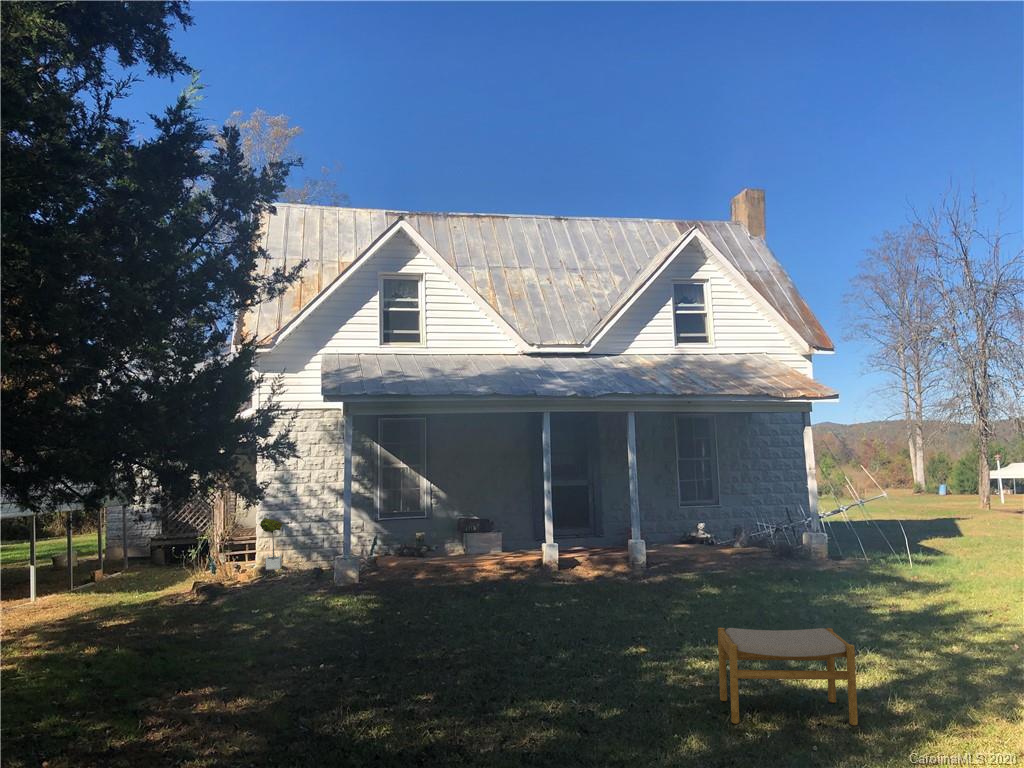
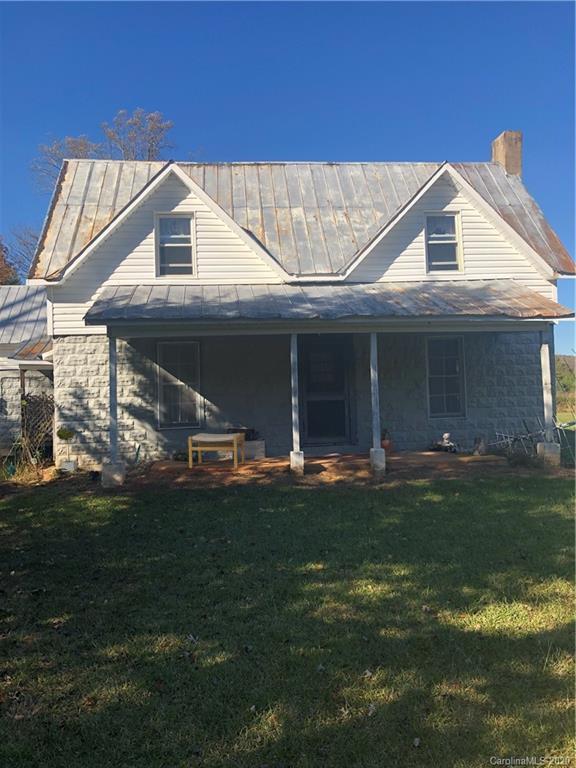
footstool: present [718,628,858,726] -> present [188,433,245,469]

